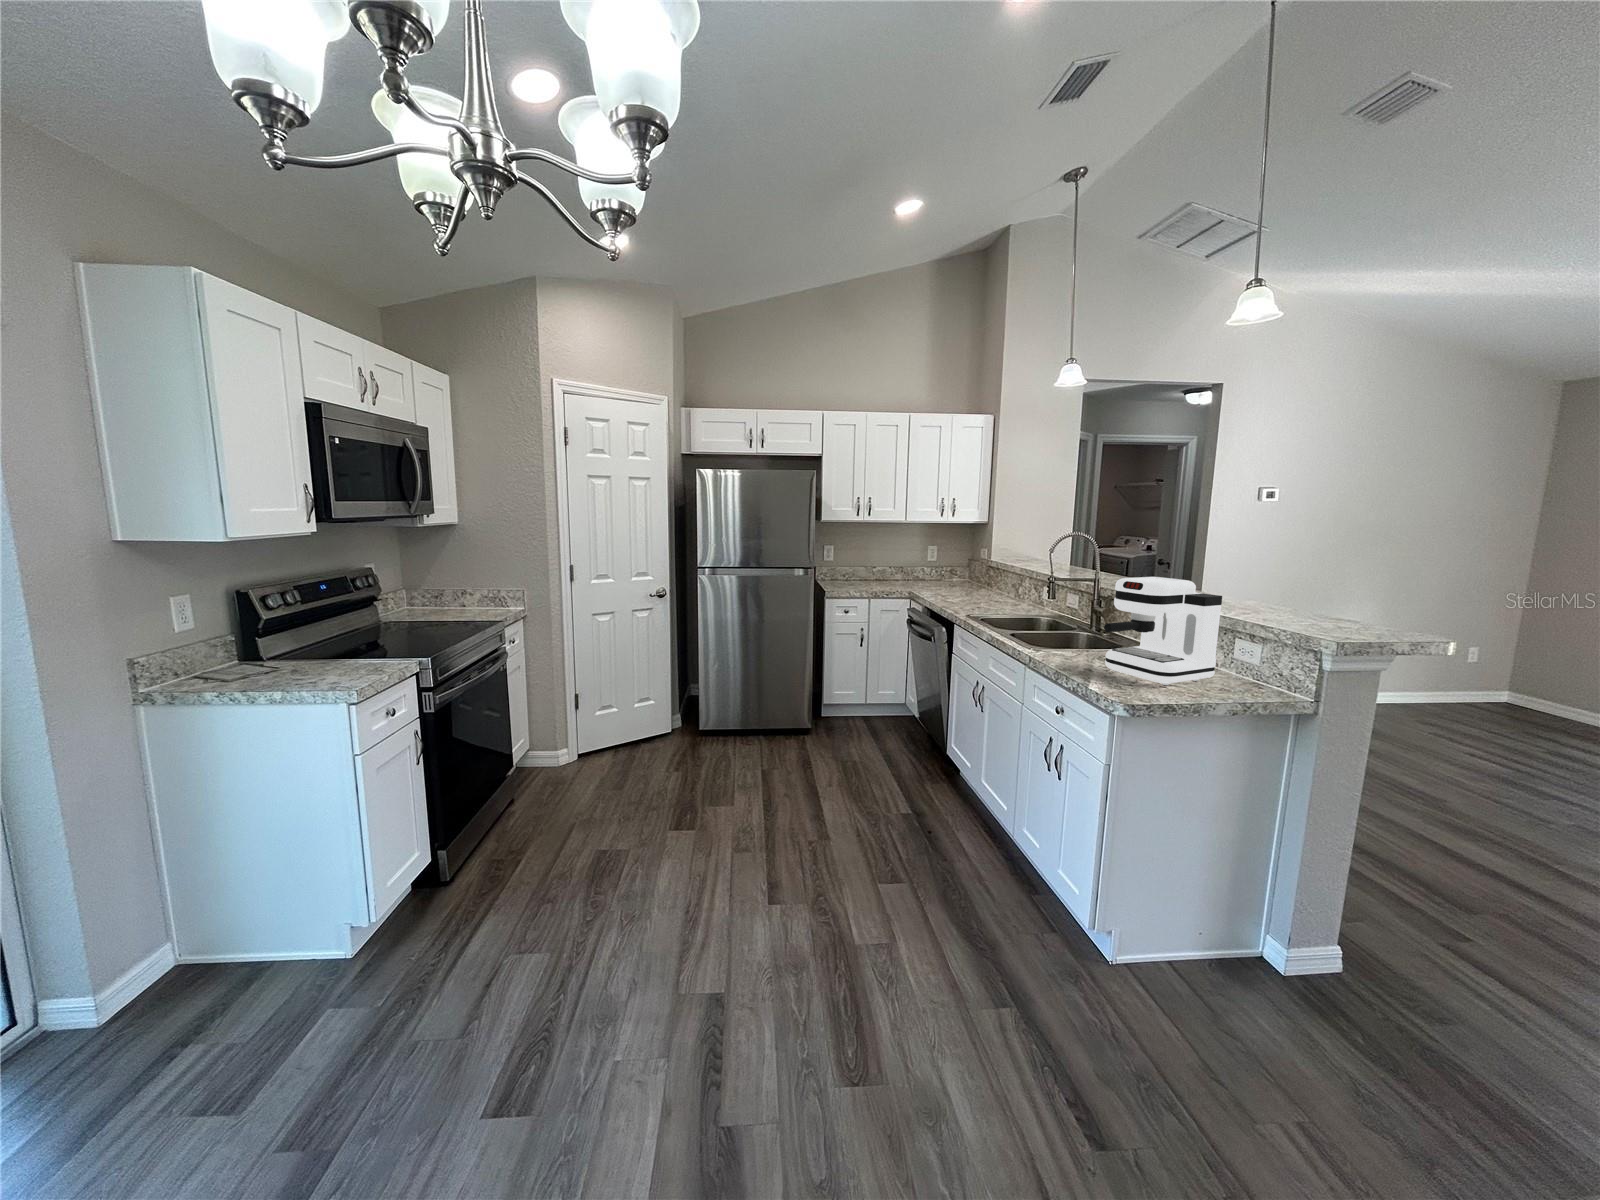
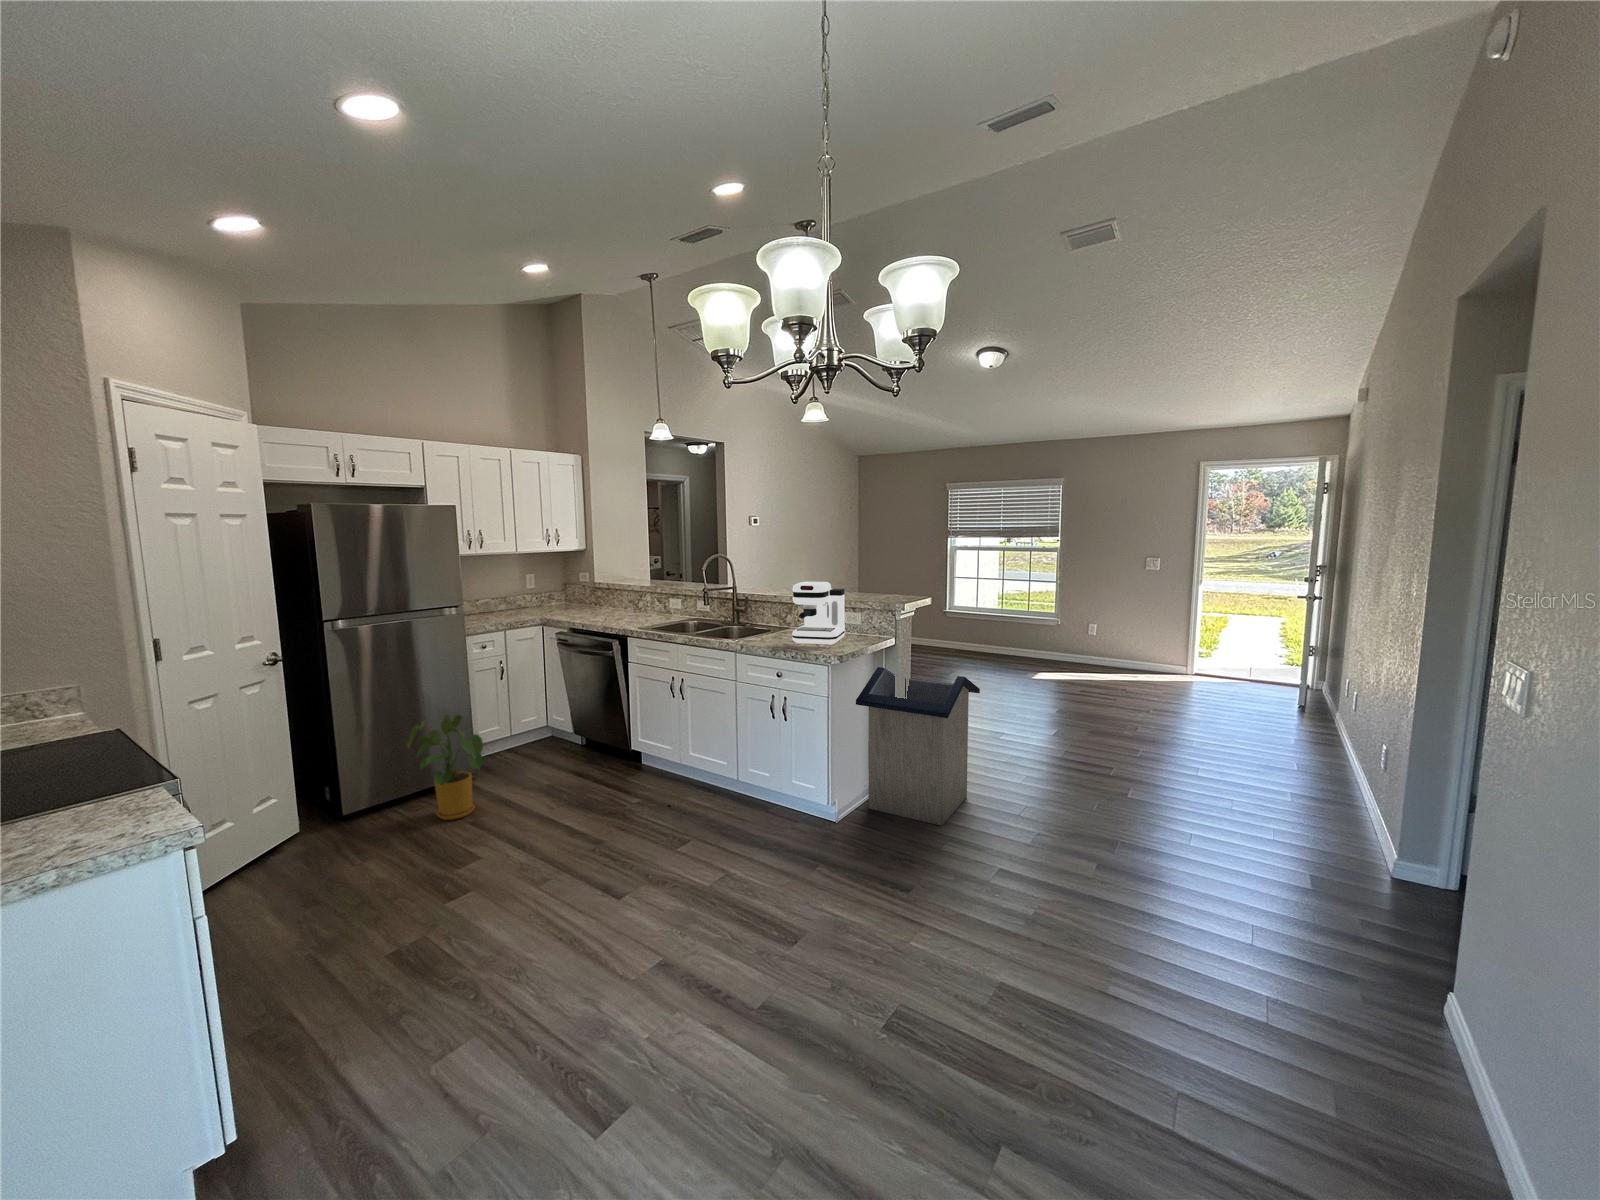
house plant: none [732,665,797,761] -> present [407,715,483,820]
trash can: none [1188,746,1555,1104] -> present [856,667,980,826]

